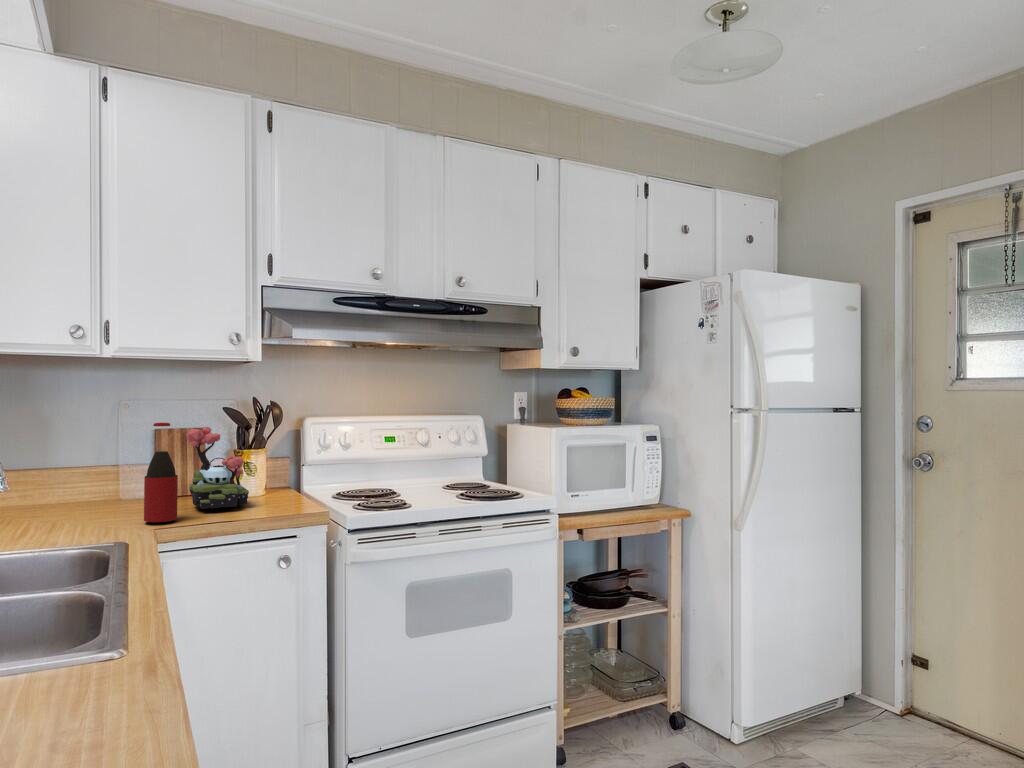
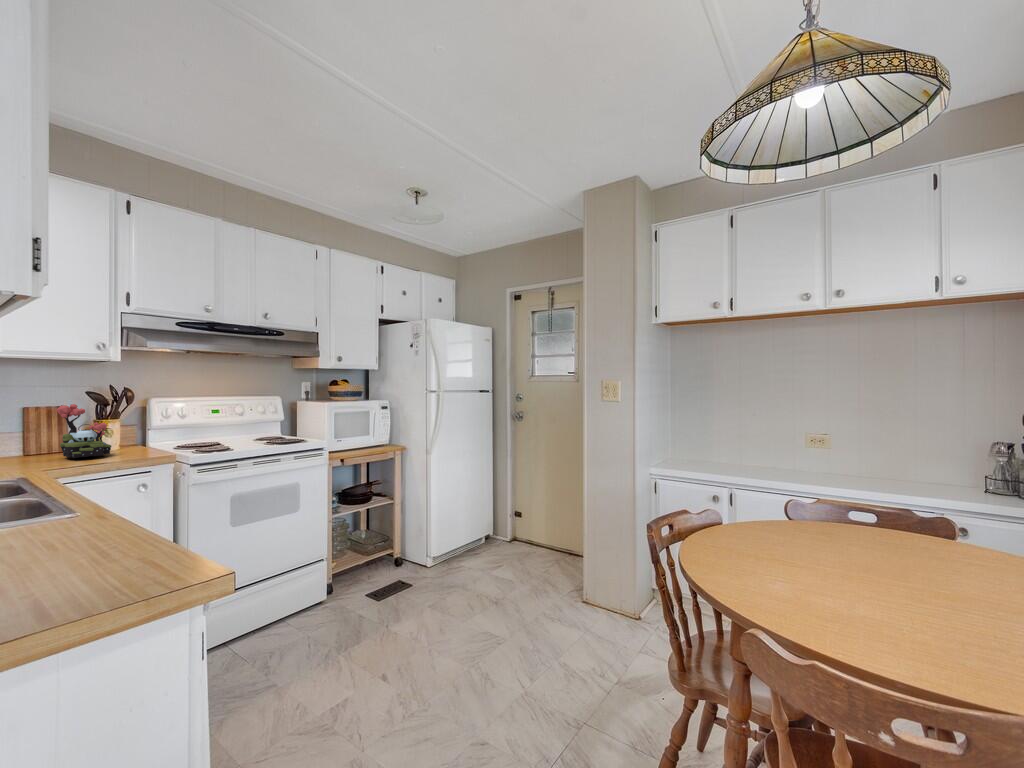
bottle: present [144,423,178,522] -> none [28,400,57,468]

